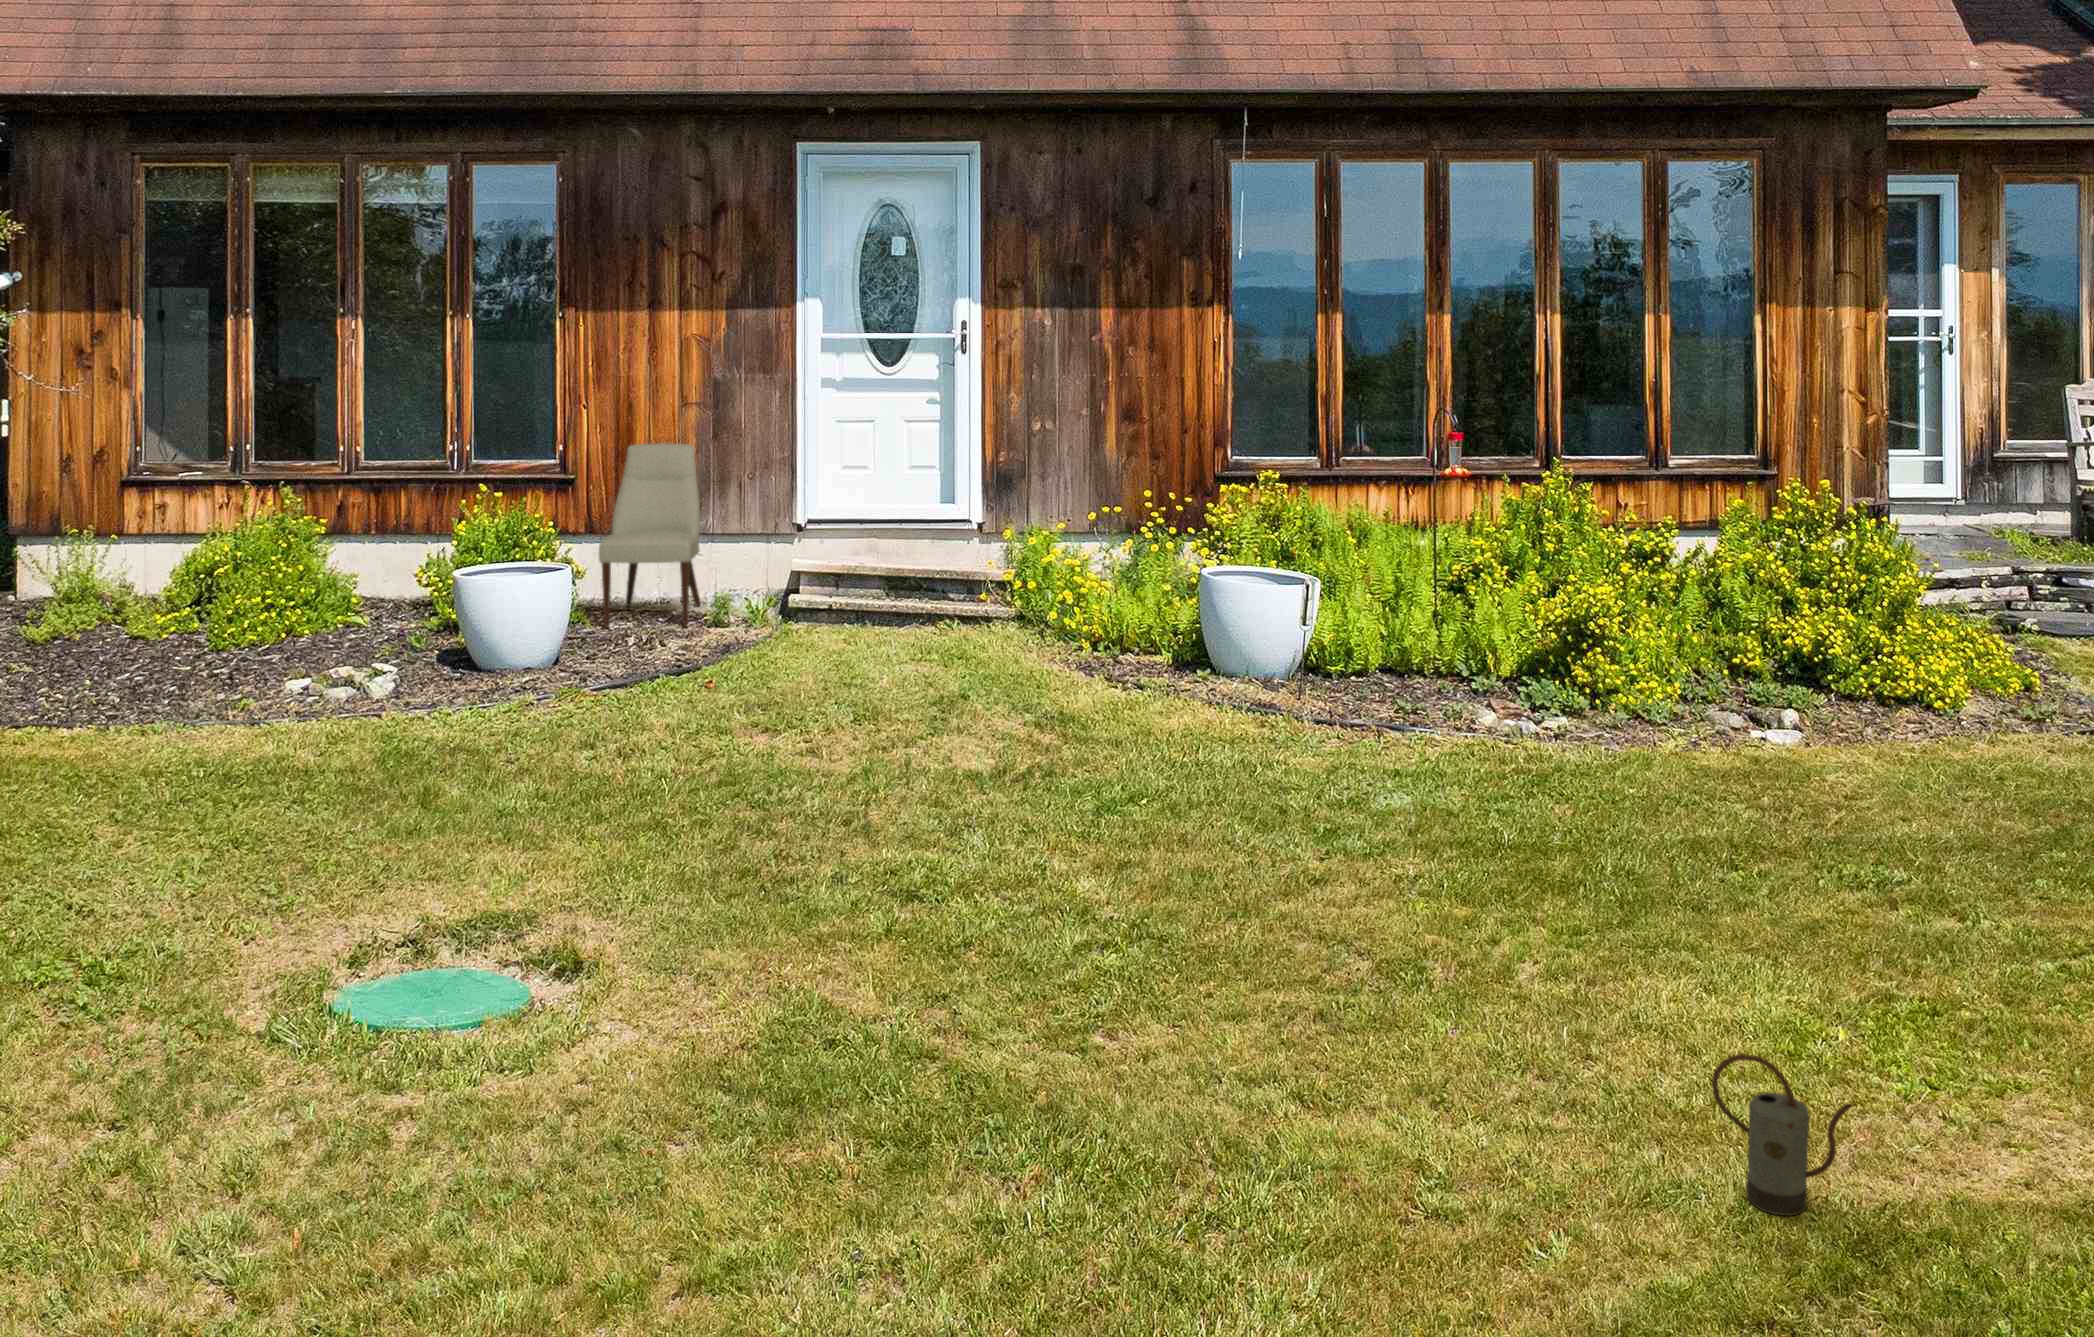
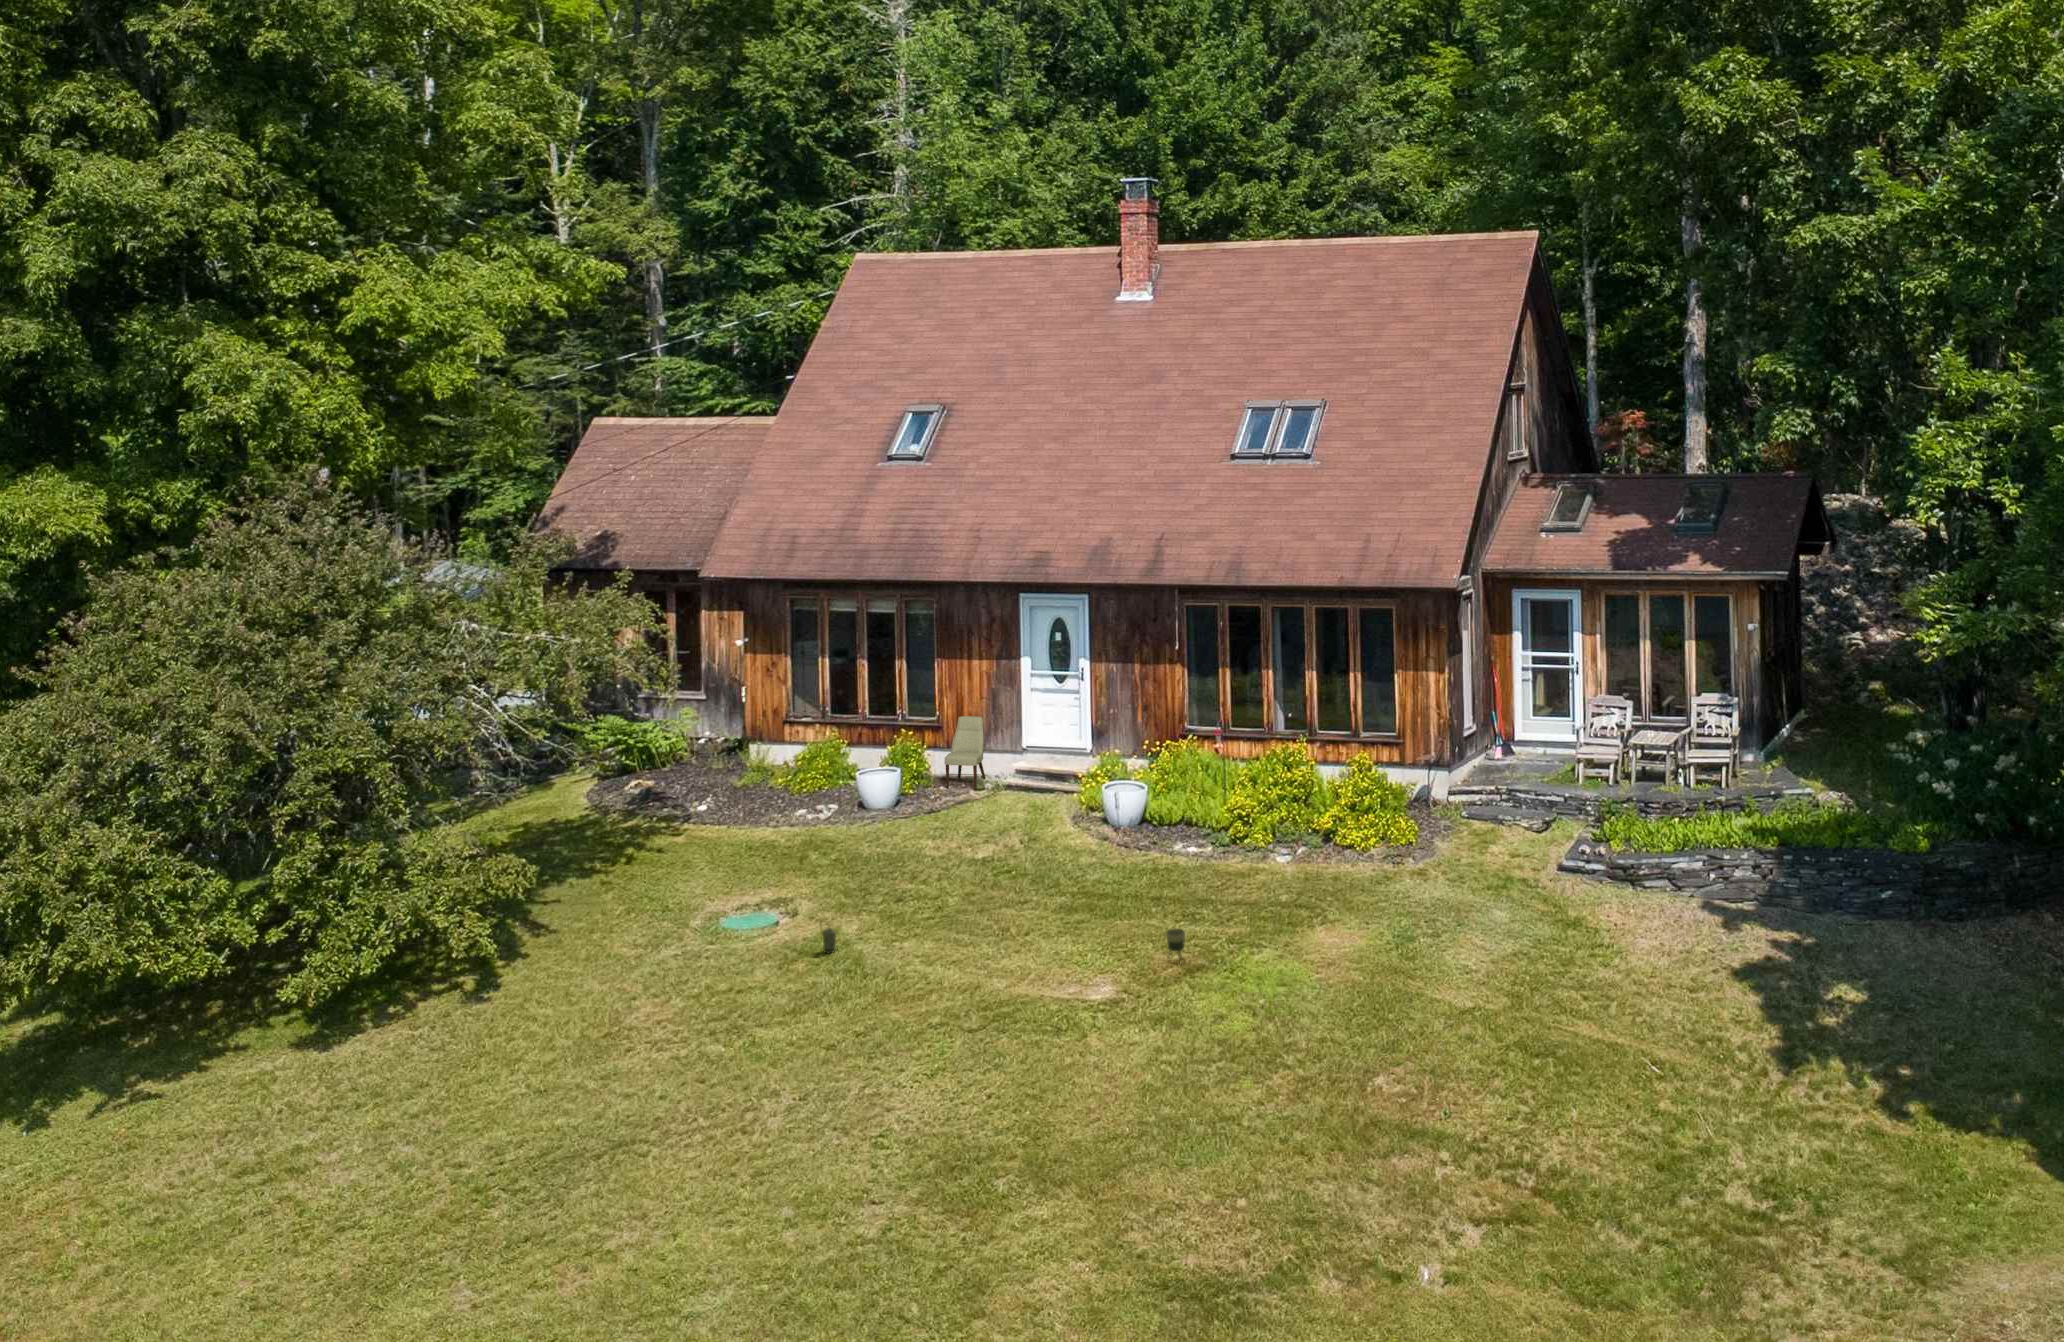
planter: none [1865,1002,1959,1161] -> present [1166,929,1185,962]
watering can: present [1712,1054,1851,1216] -> present [822,924,836,954]

